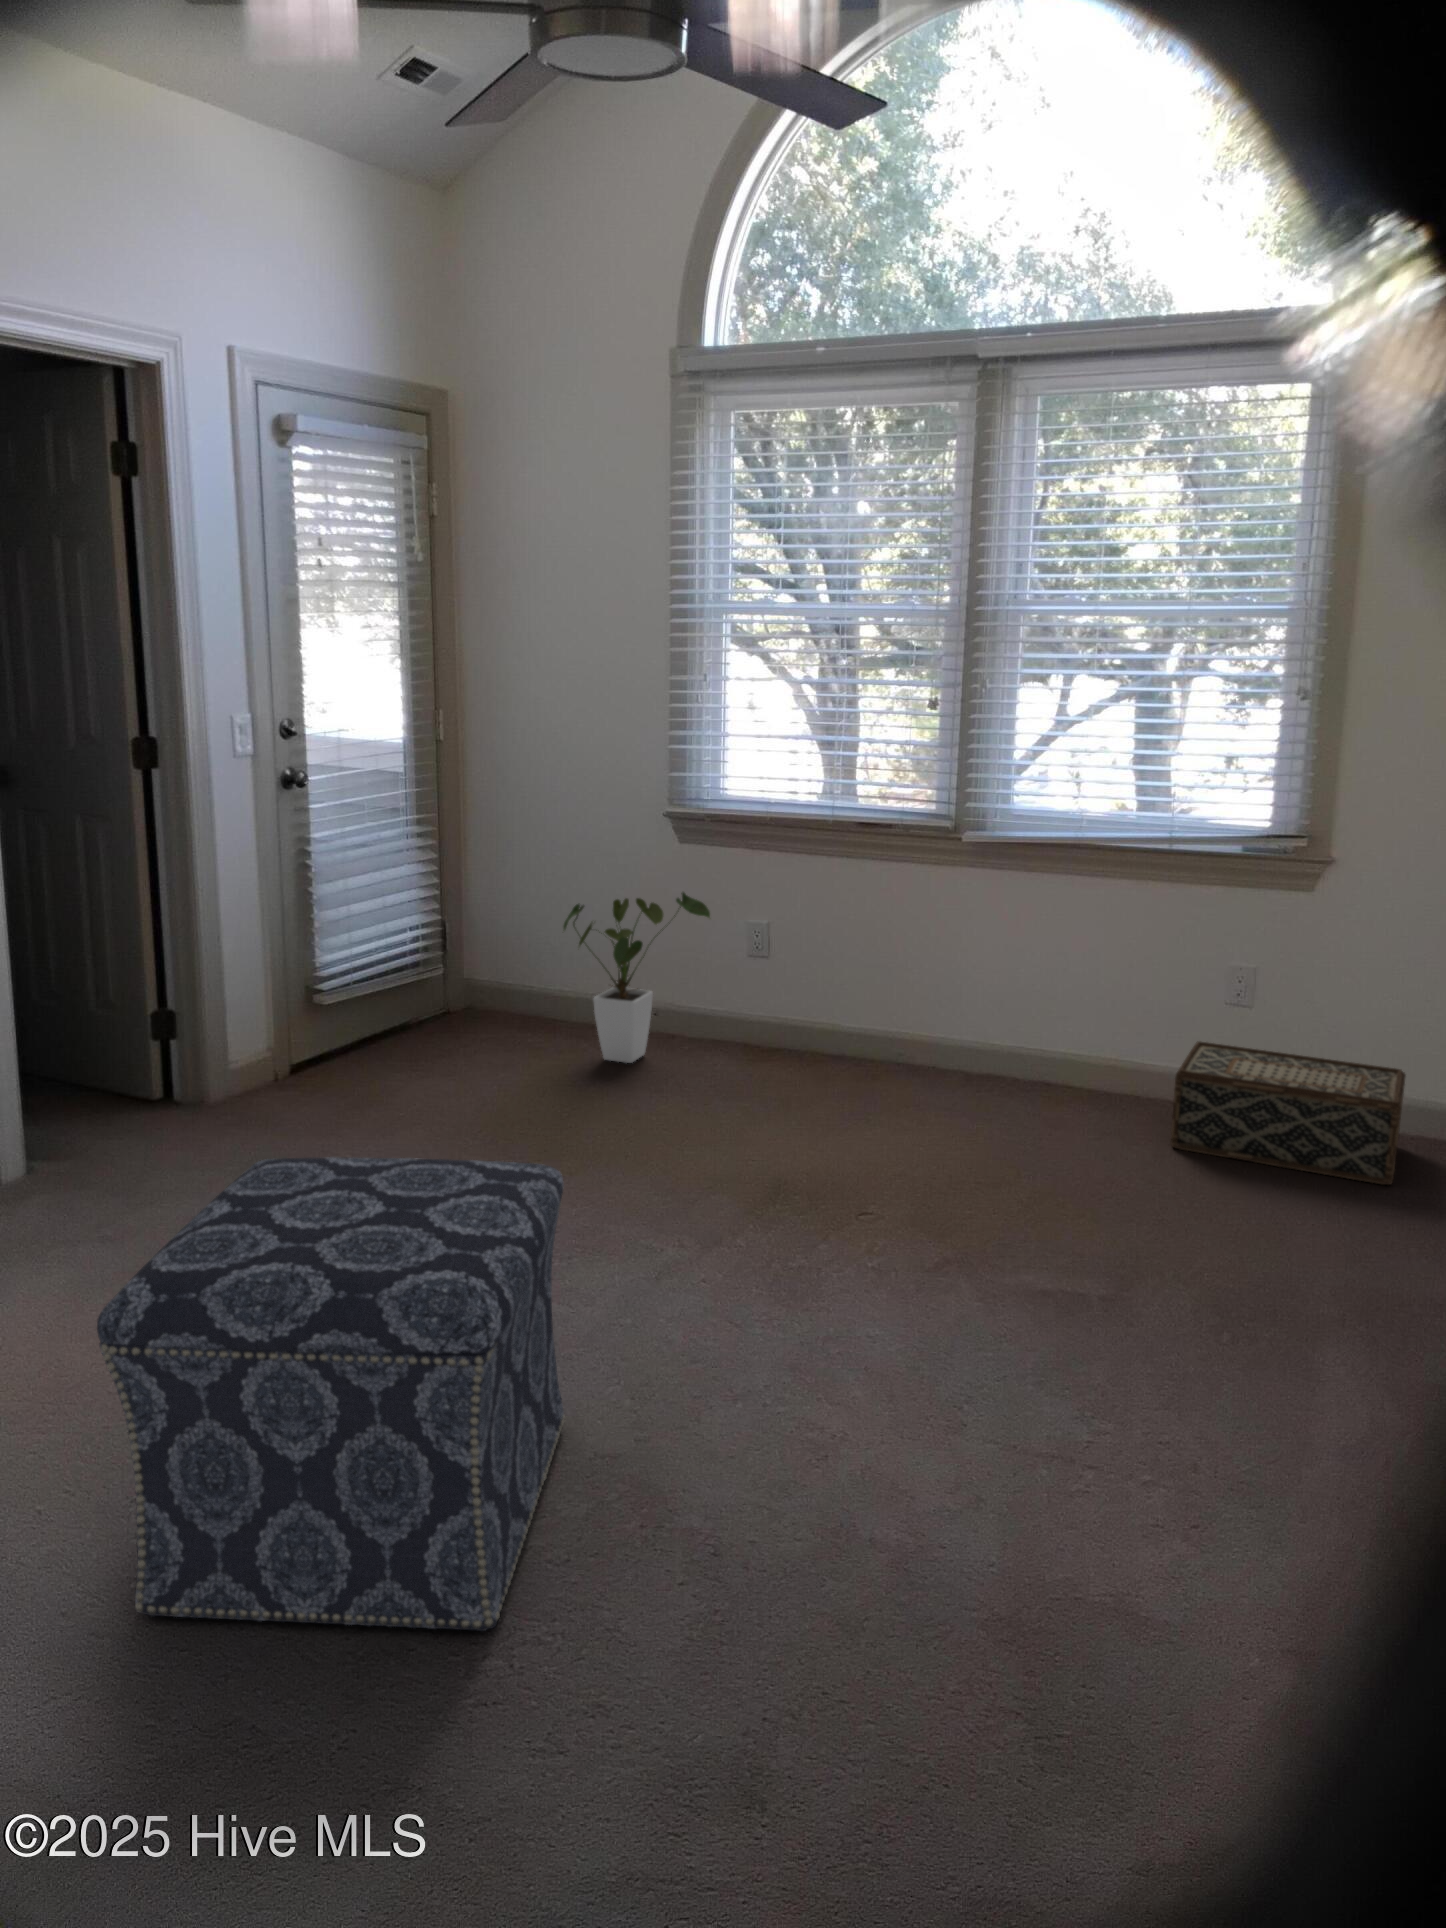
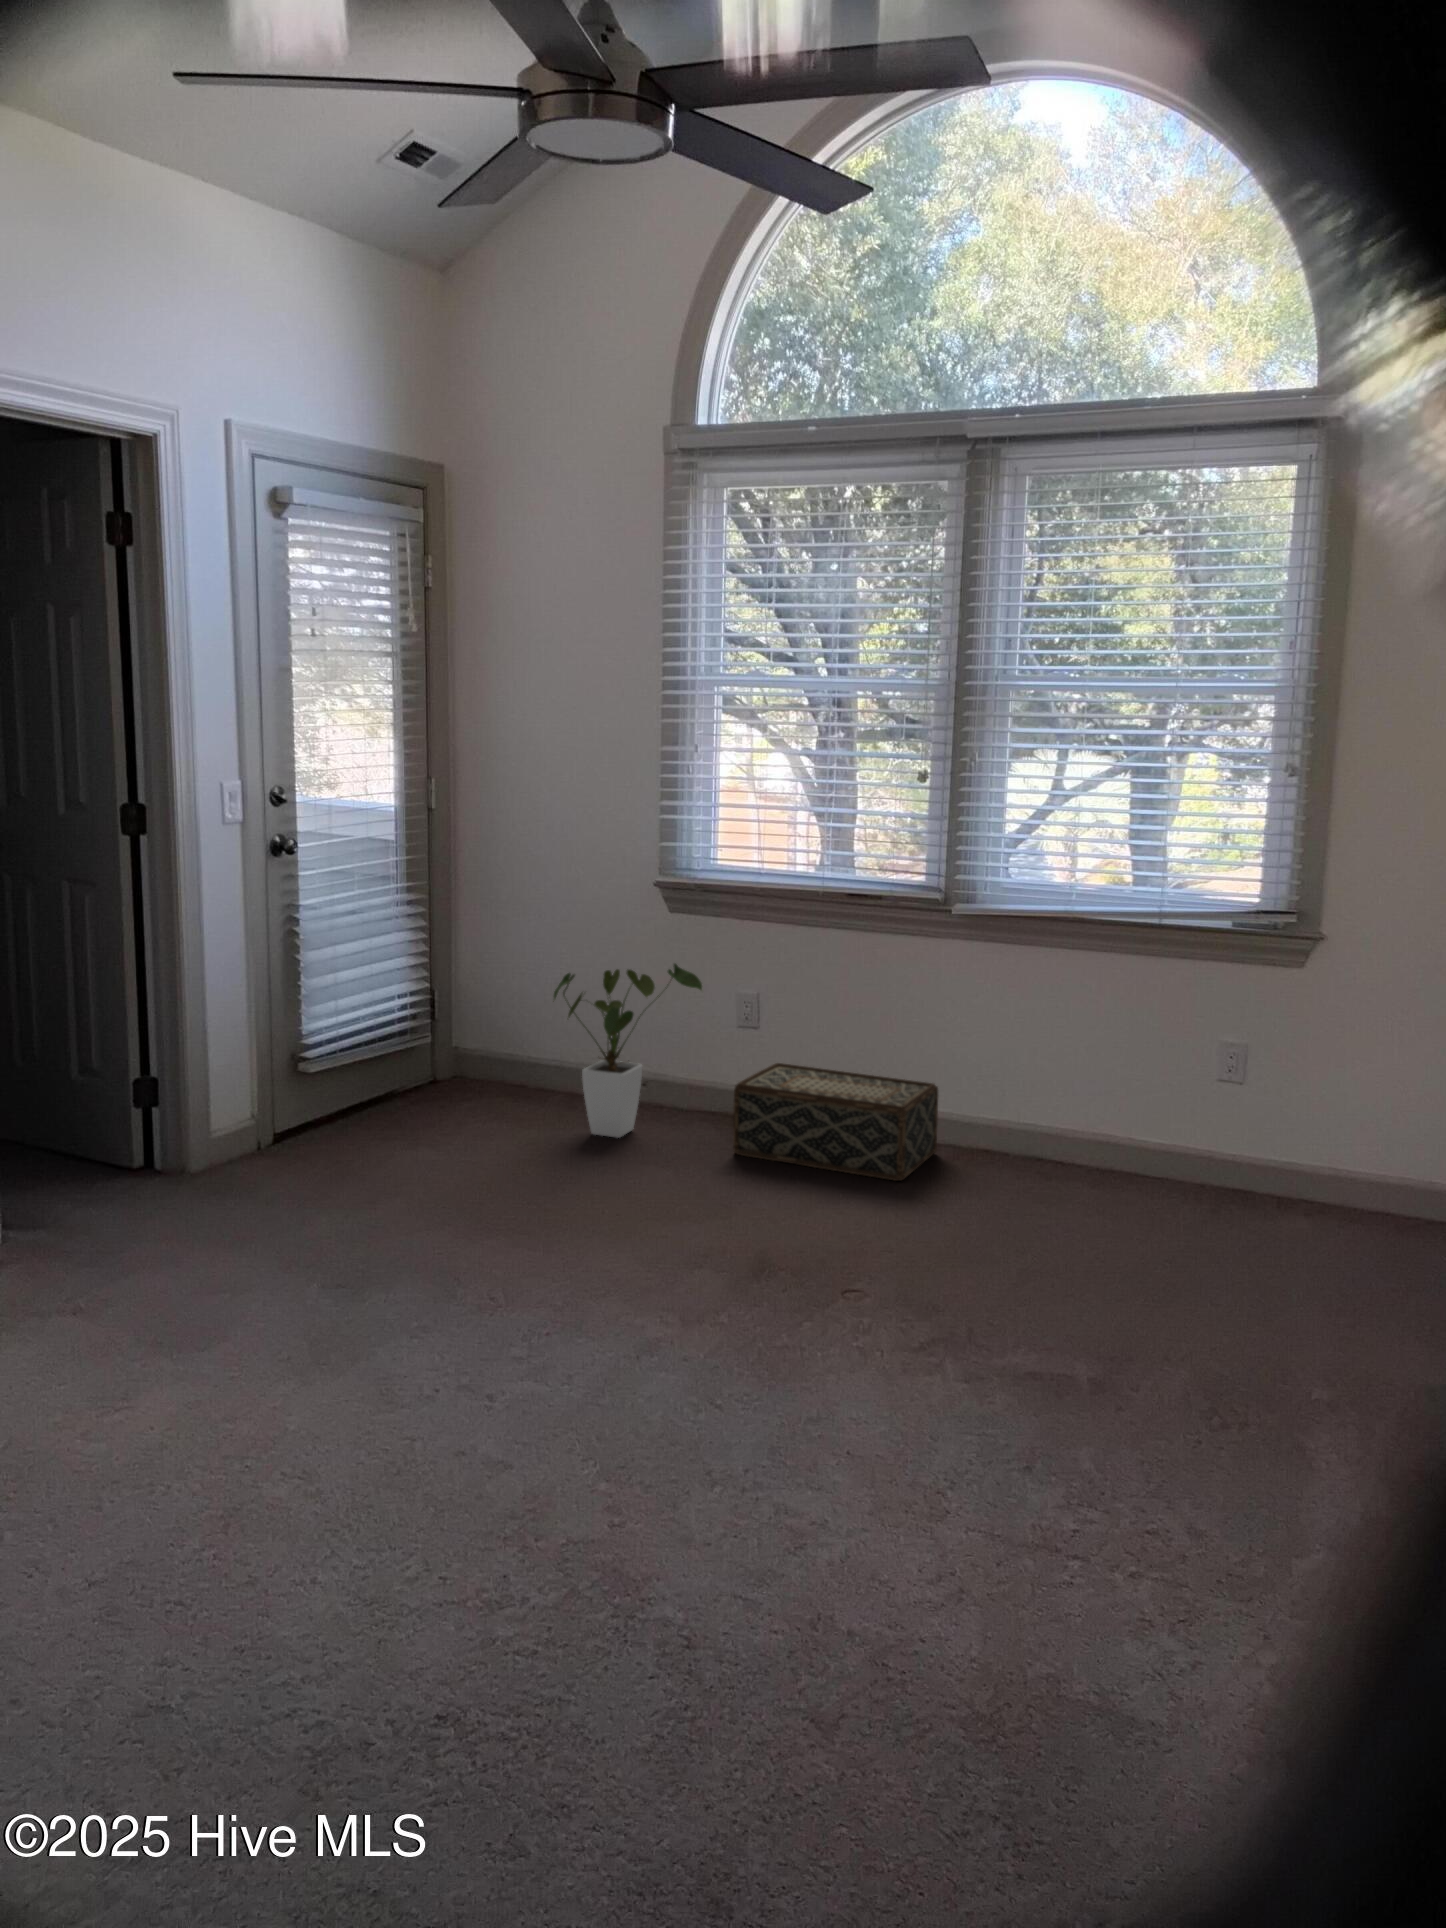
woven basket: present [1171,1041,1406,1185] -> present [733,1063,938,1181]
ottoman: present [97,1157,565,1631] -> none [110,1200,559,1658]

